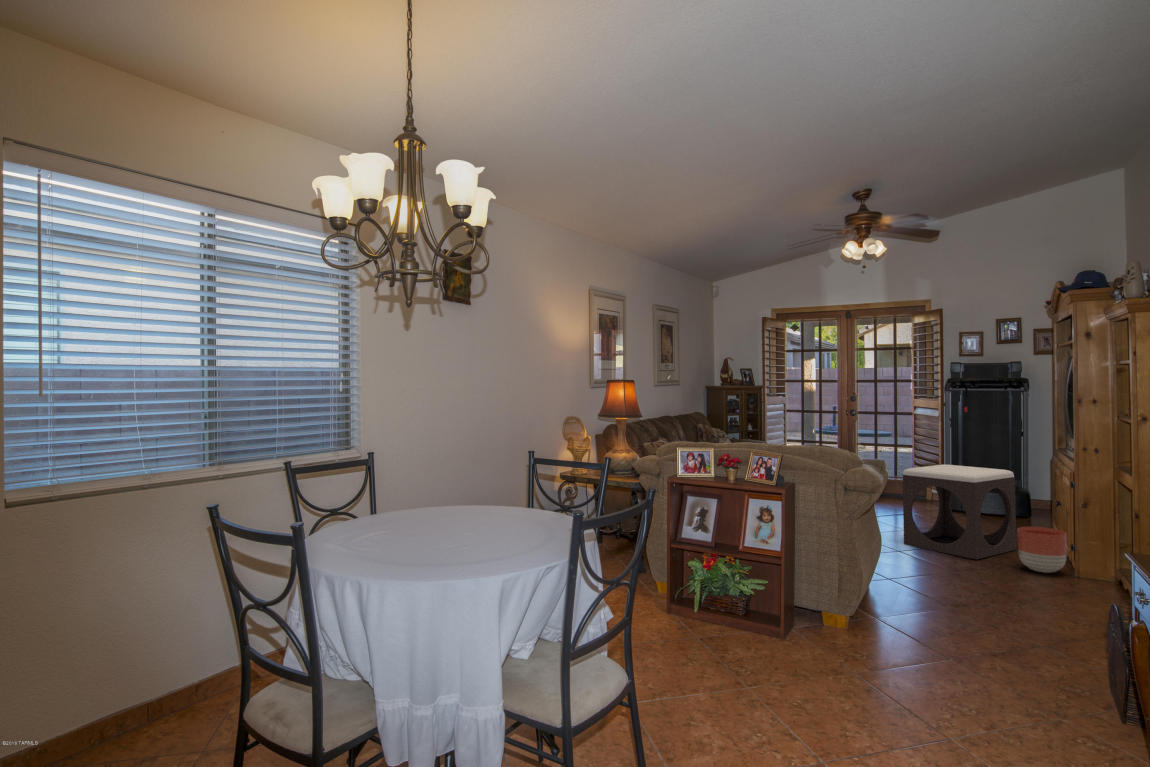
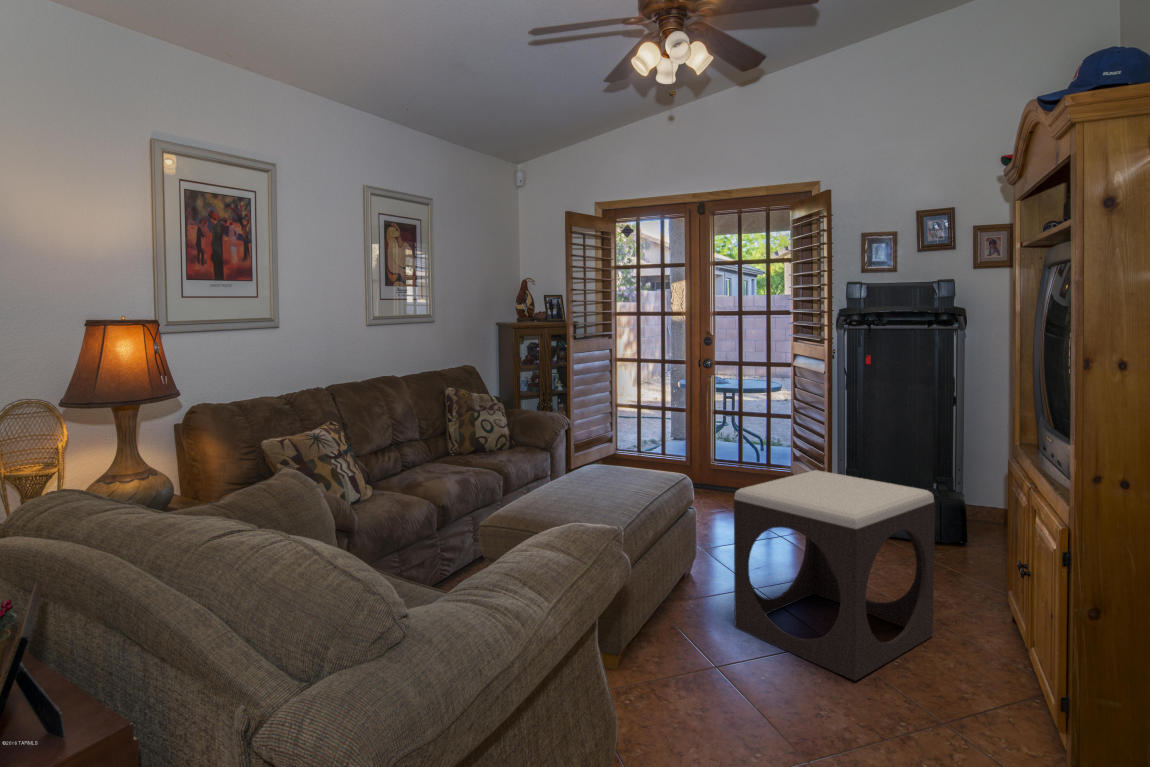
planter: present [1017,527,1067,573] -> none [935,620,1033,729]

